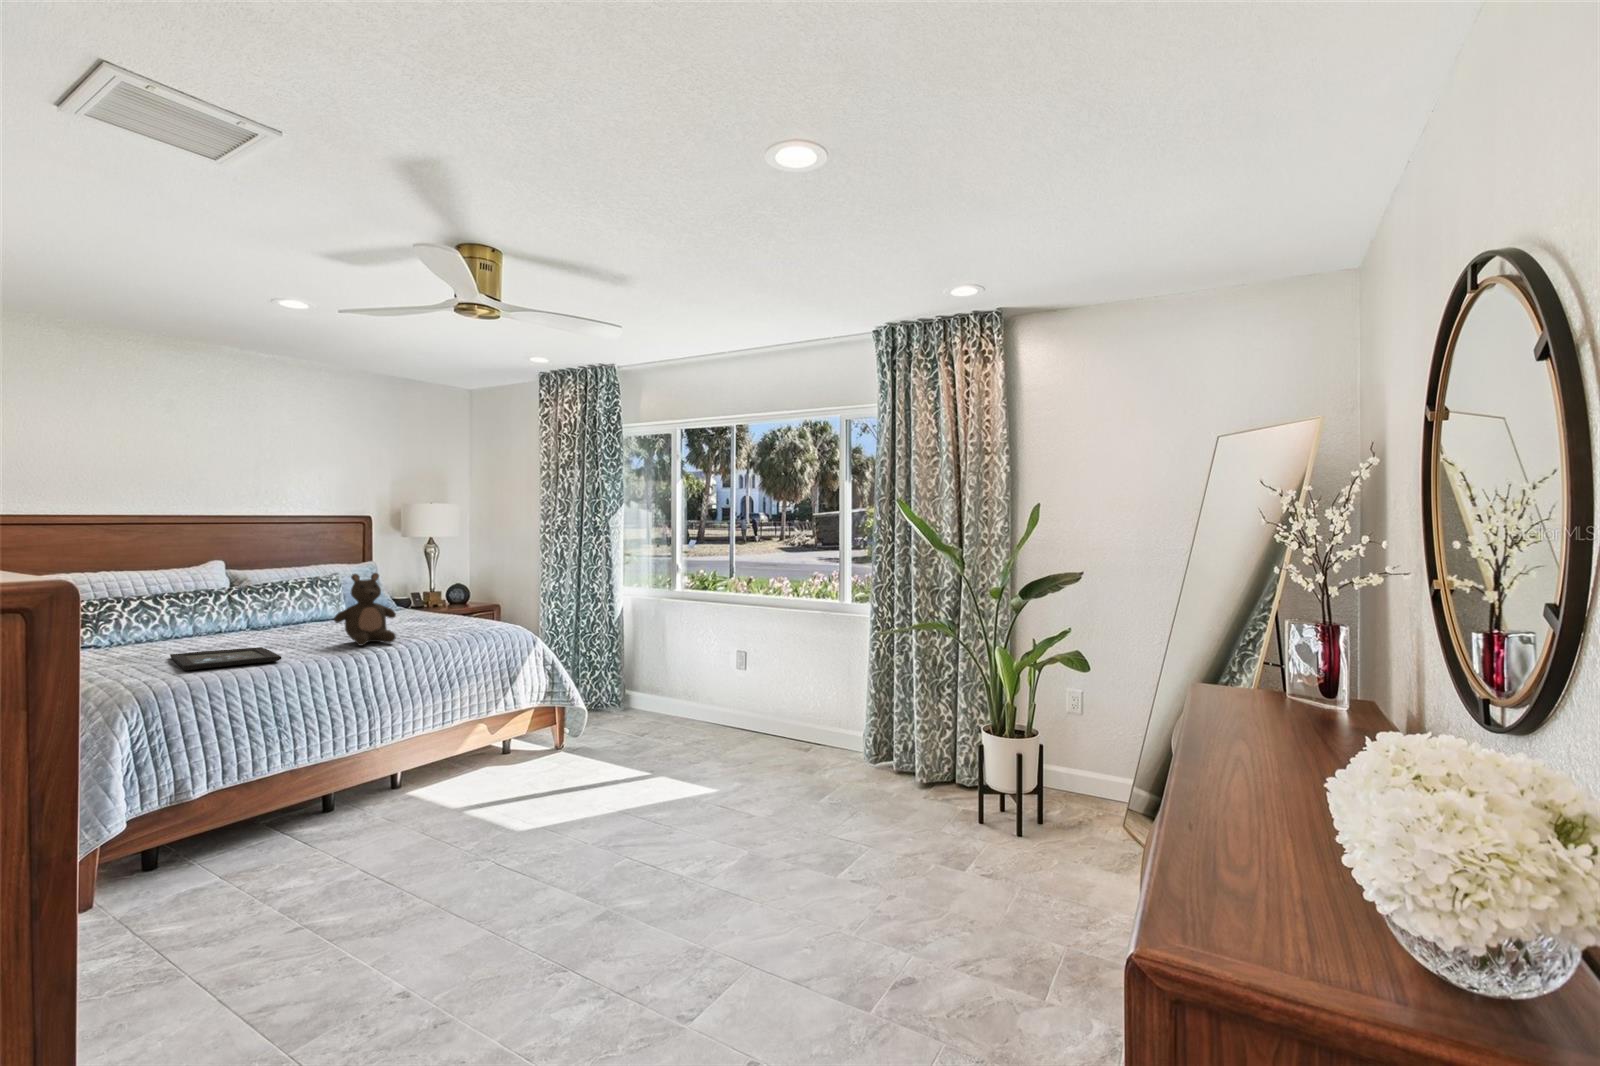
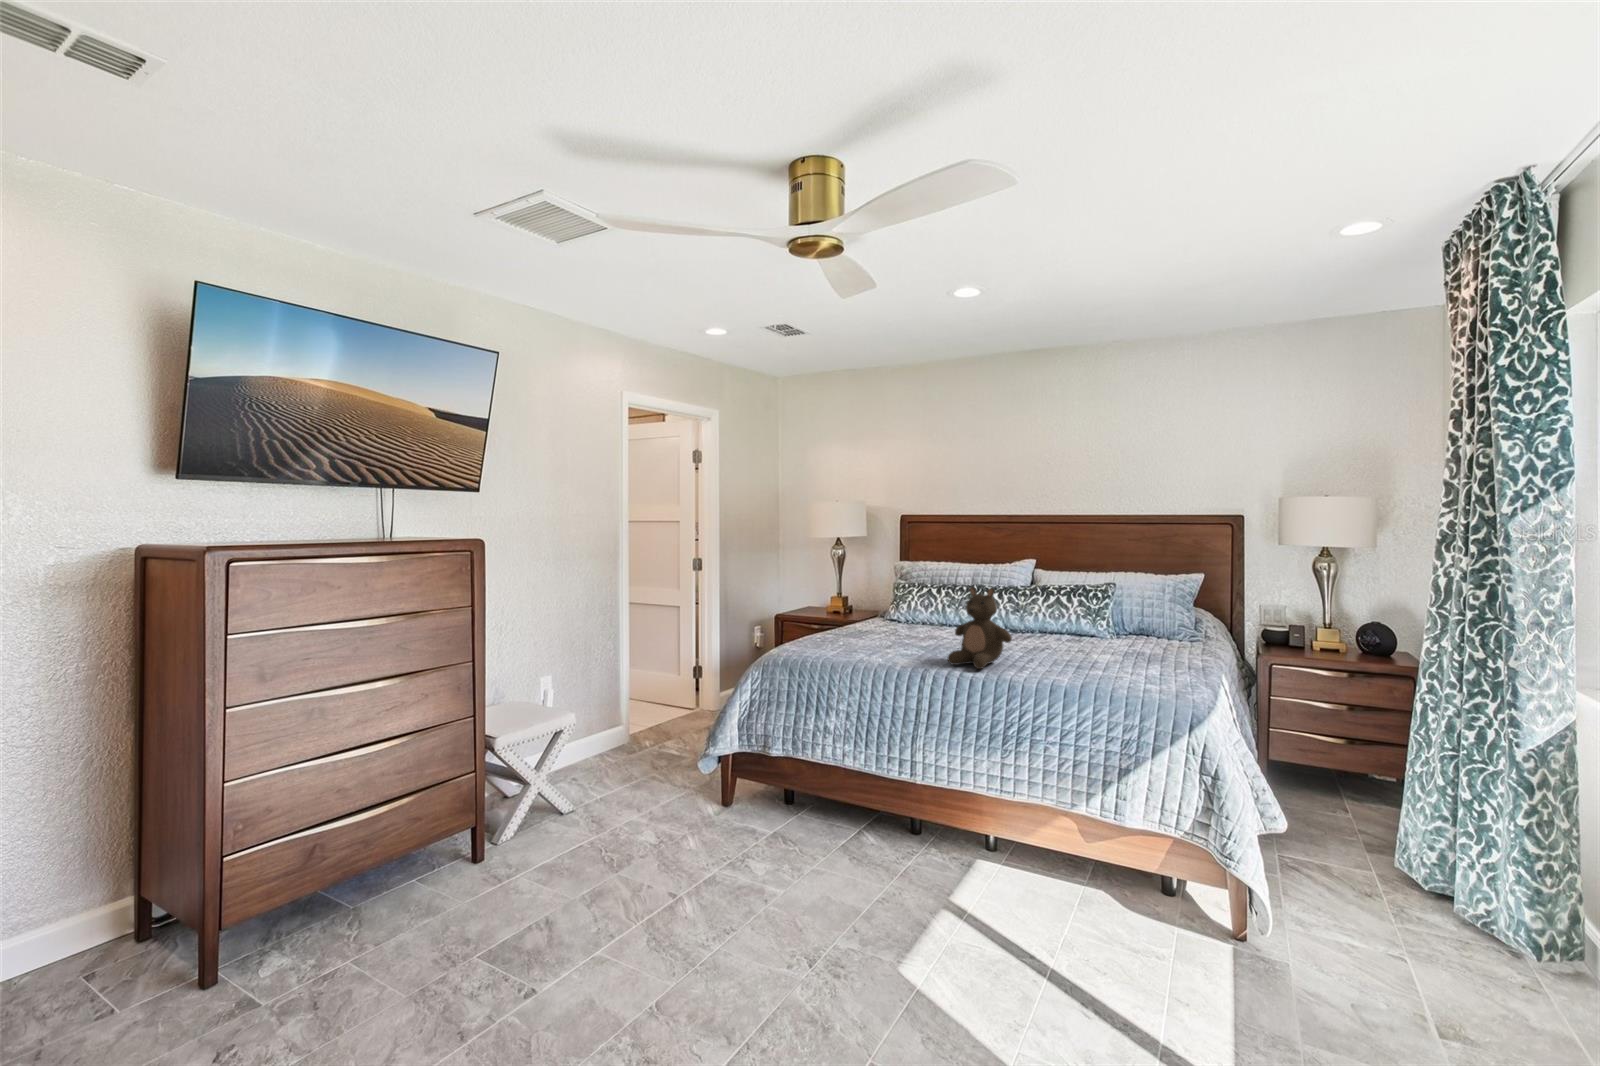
tray: present [170,647,281,670] -> none [815,636,915,659]

